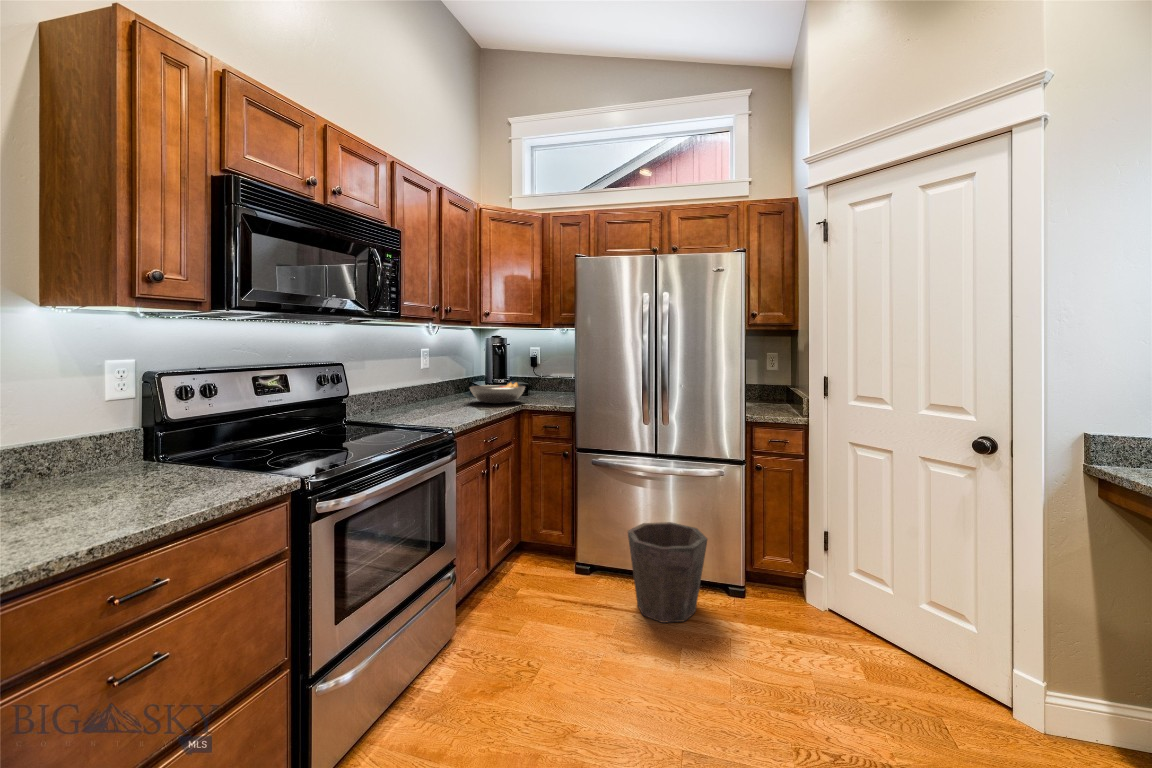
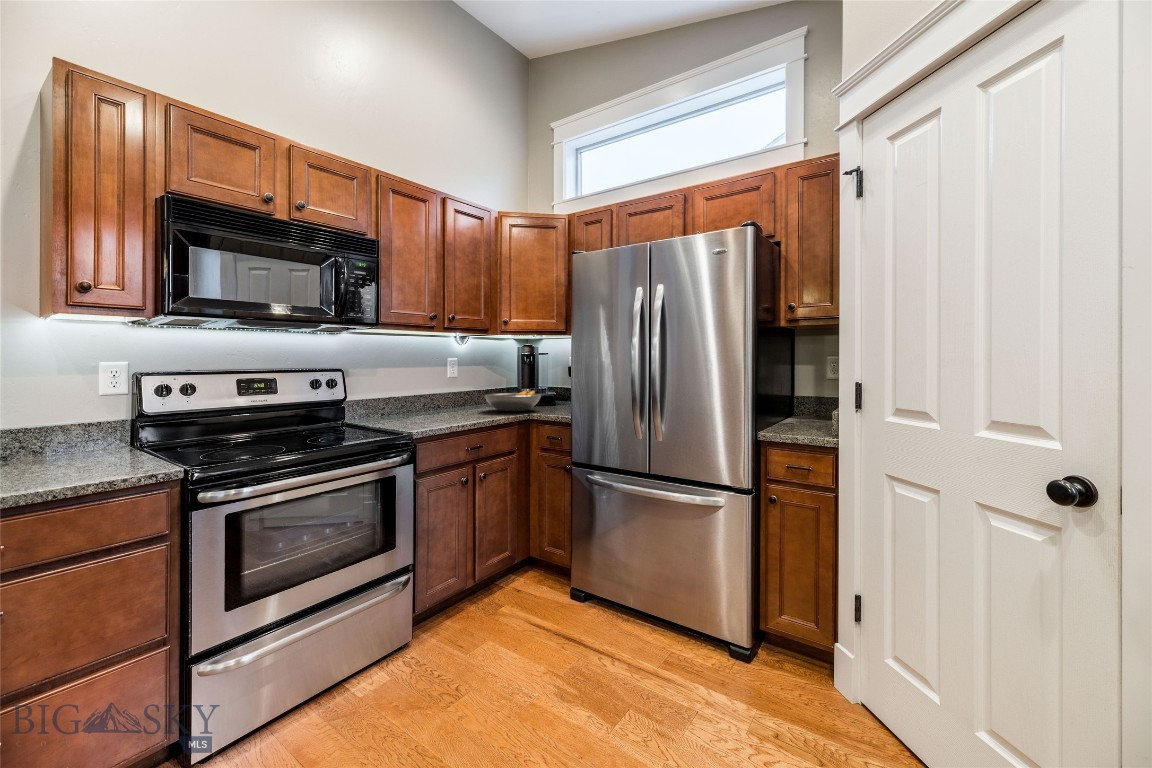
waste bin: present [628,522,707,623] -> none [598,550,687,671]

